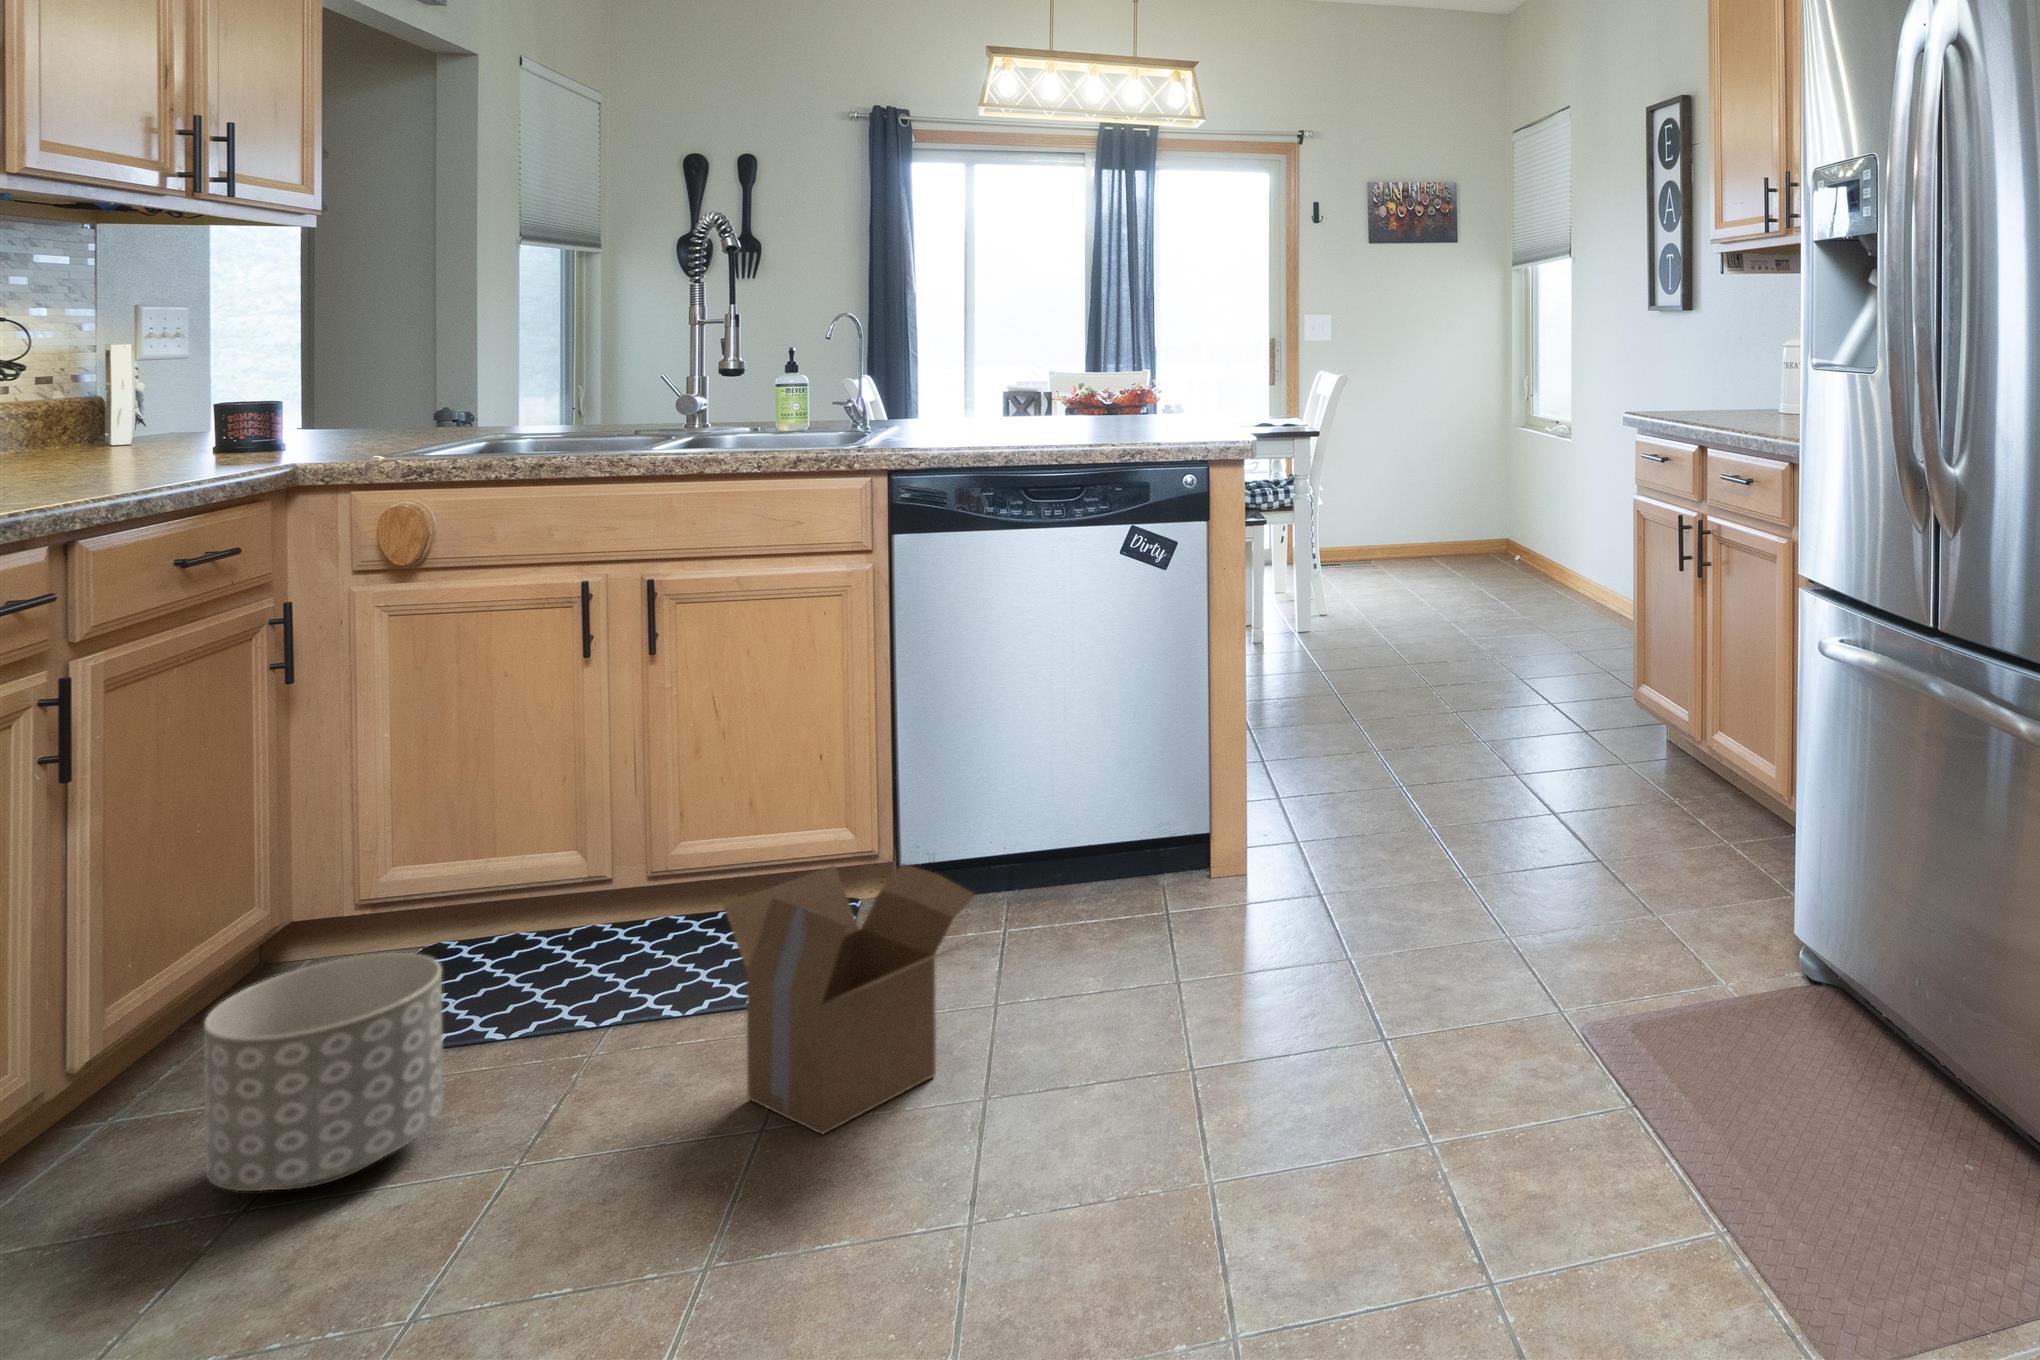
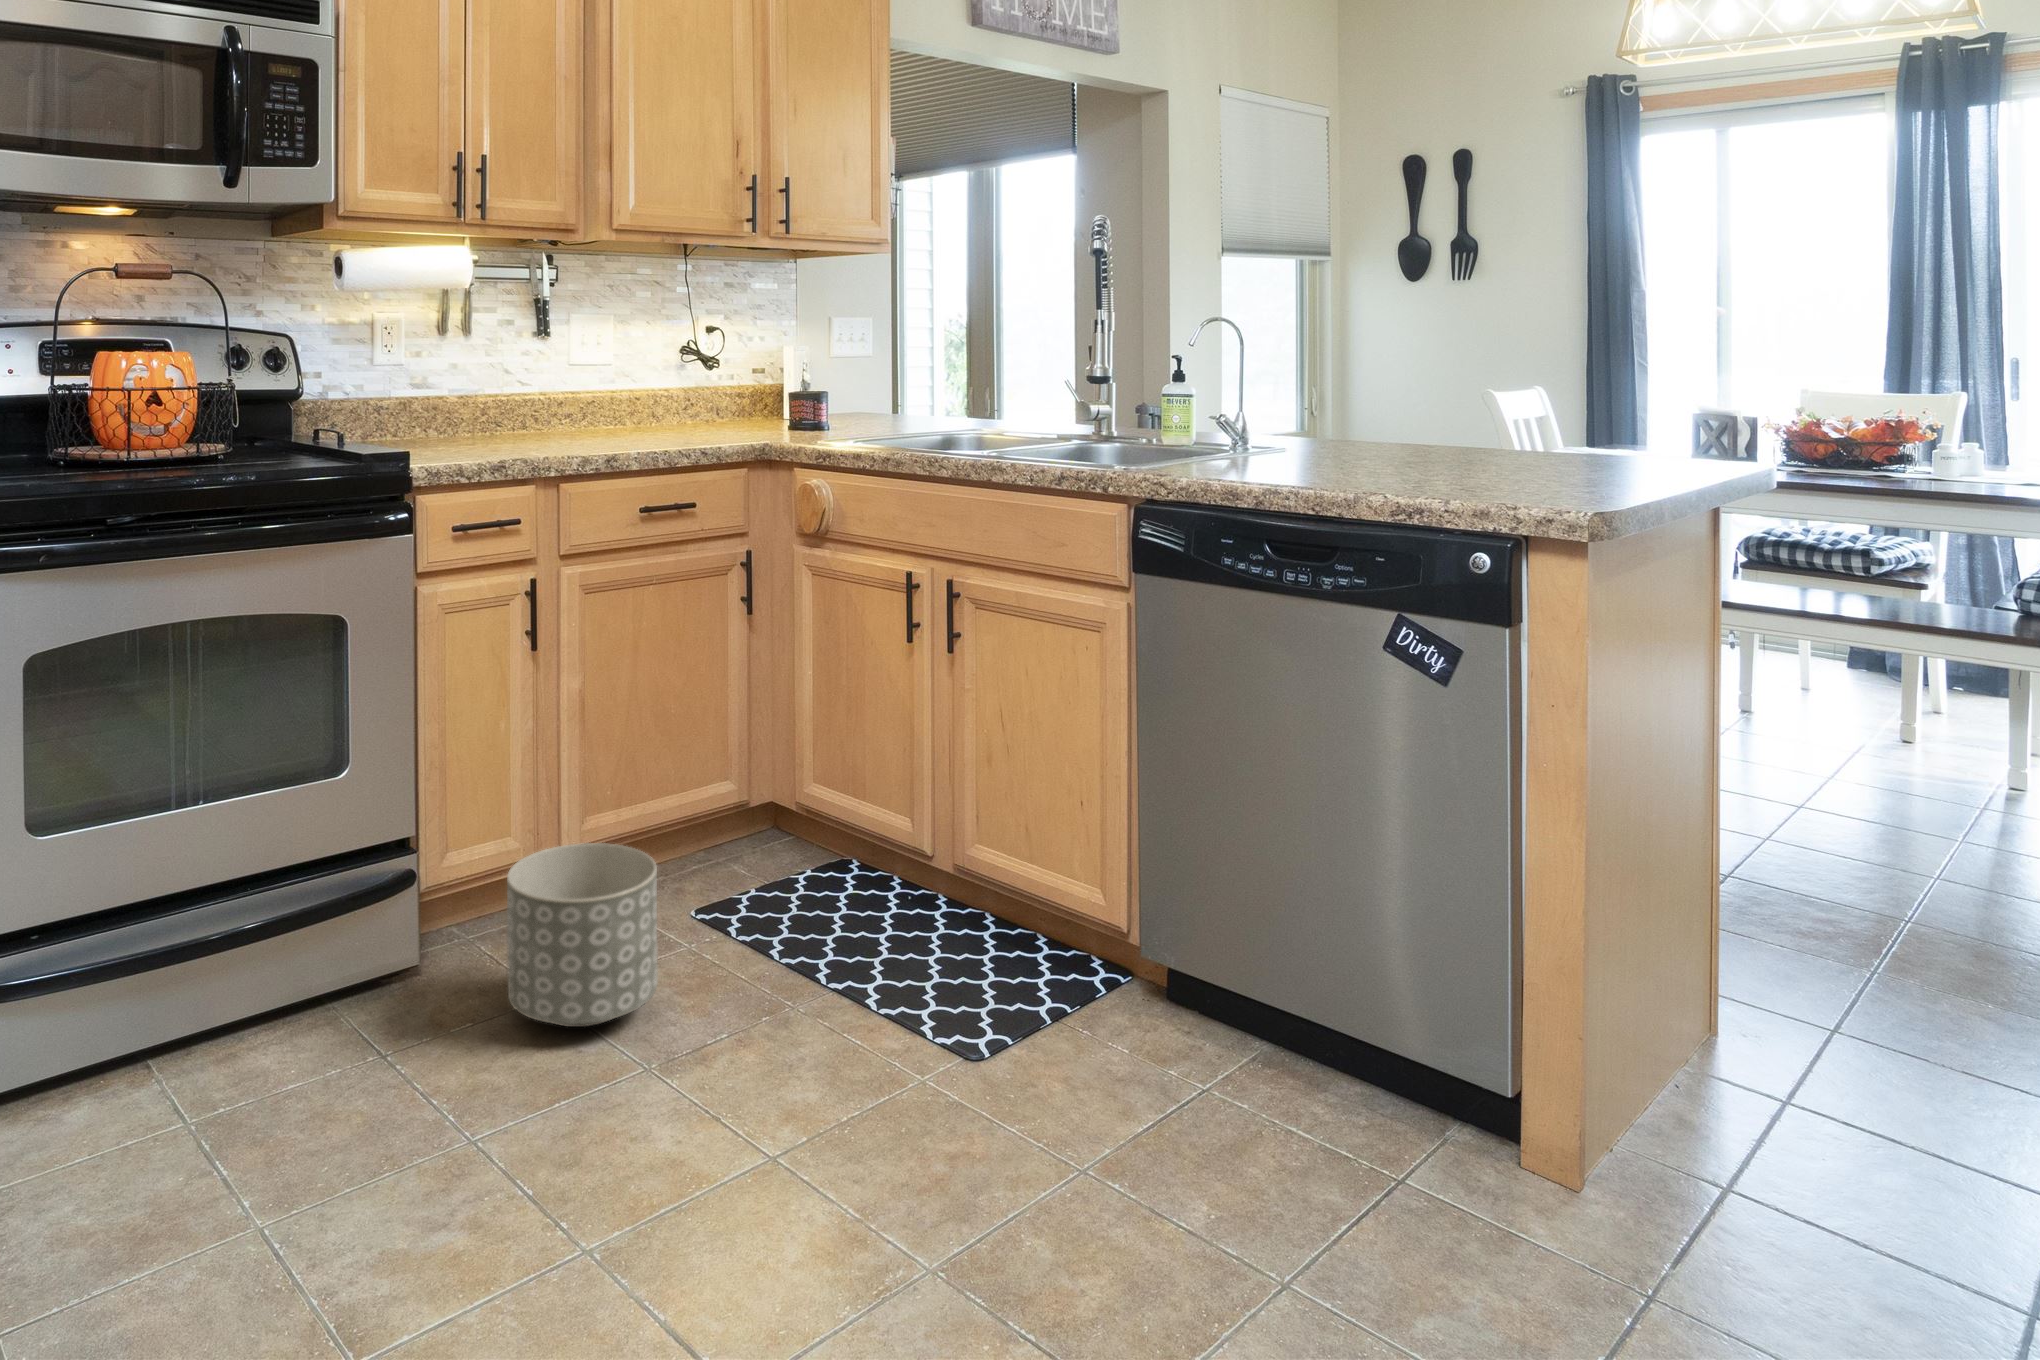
cardboard box: present [724,864,975,1134] -> none [768,923,981,1229]

